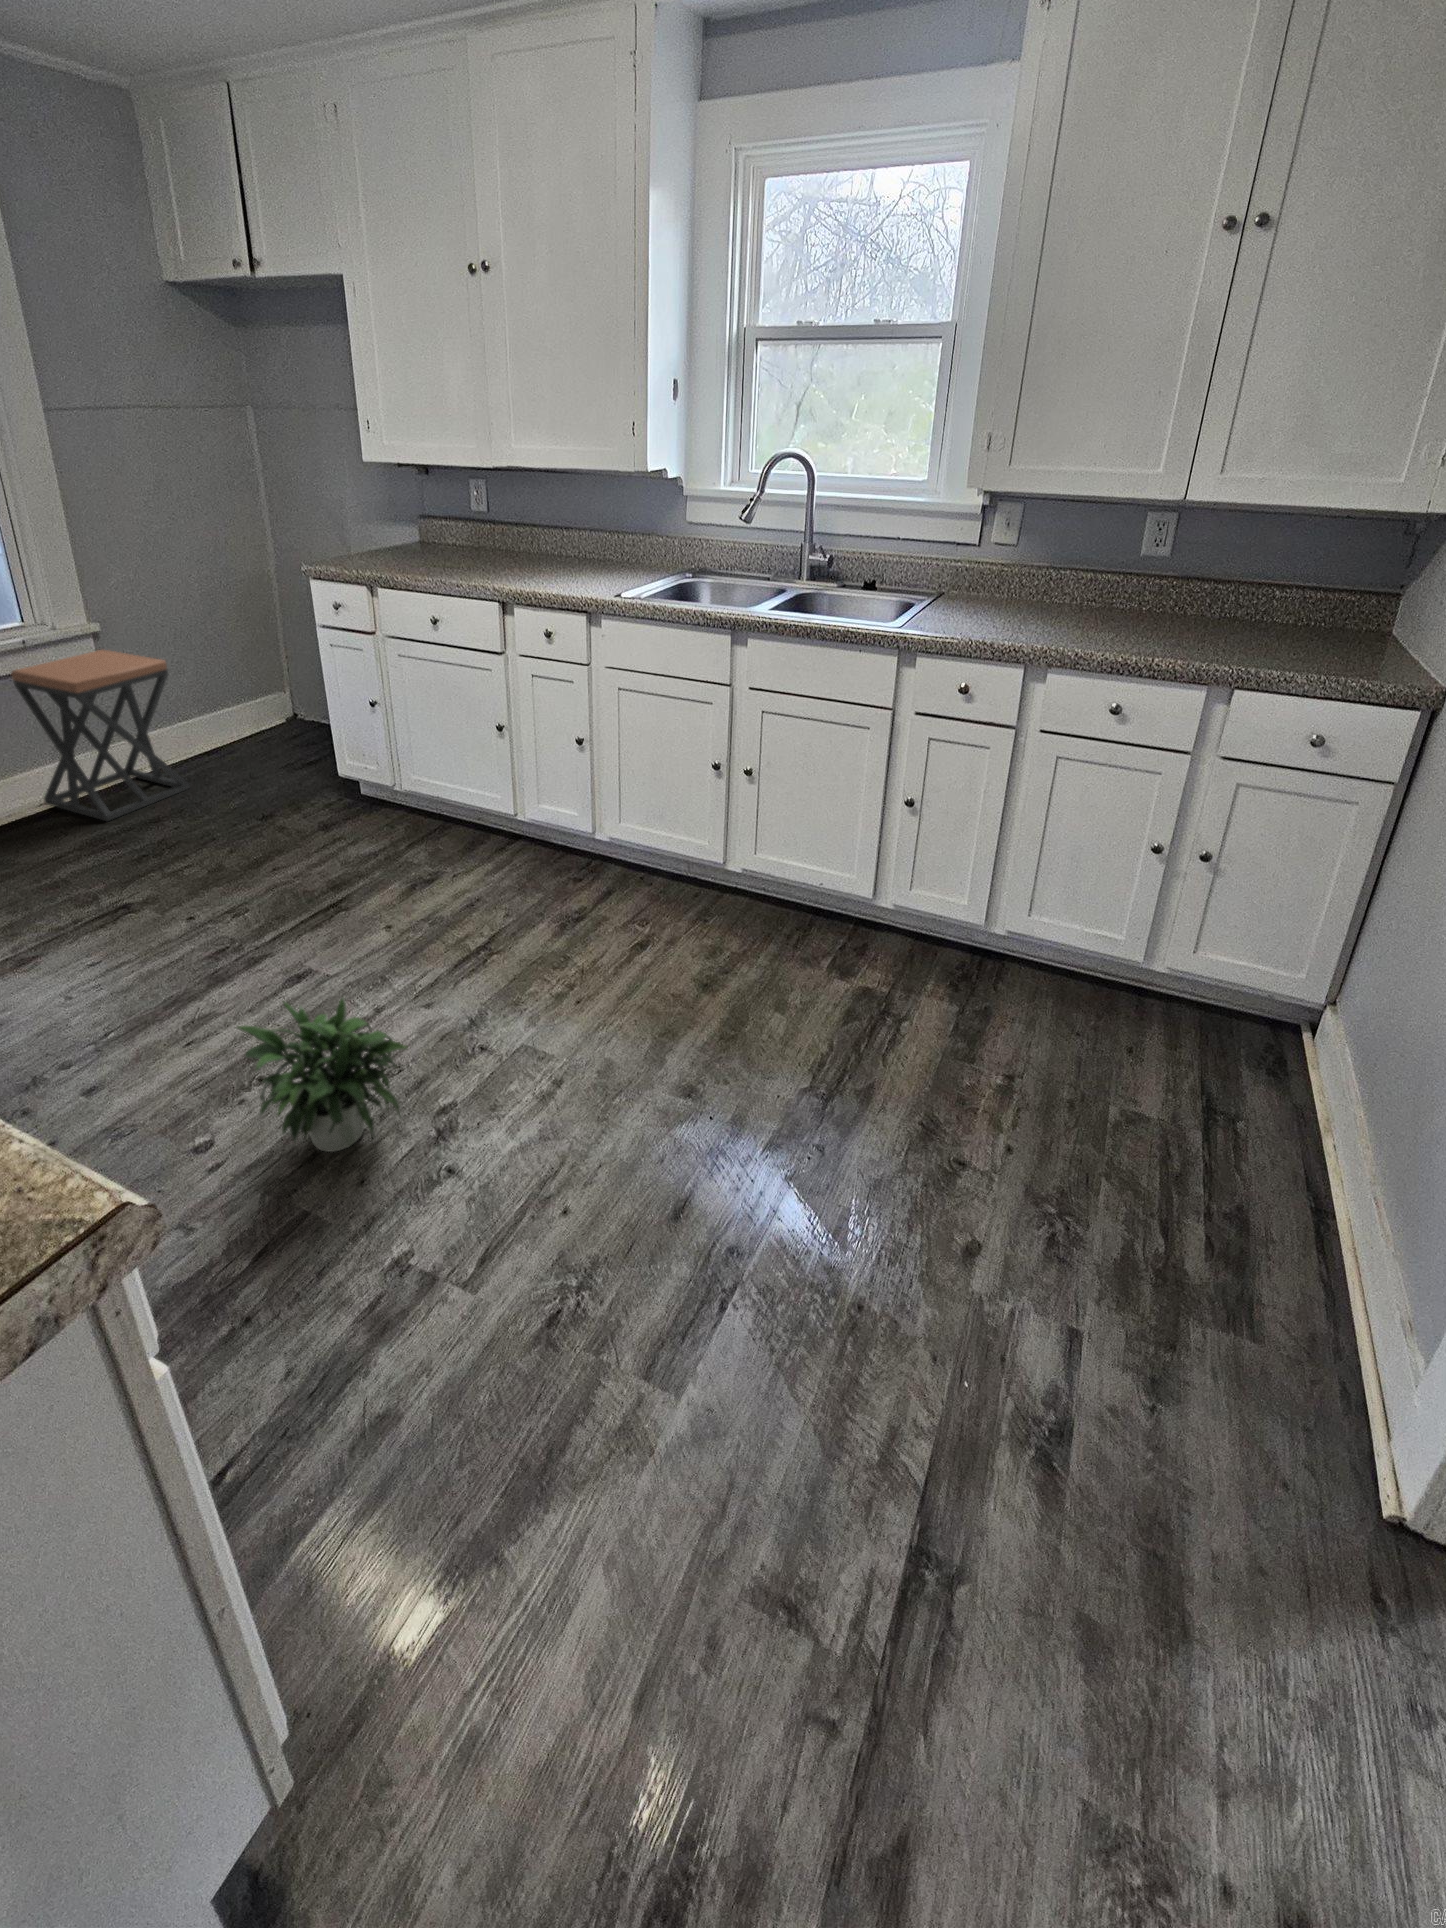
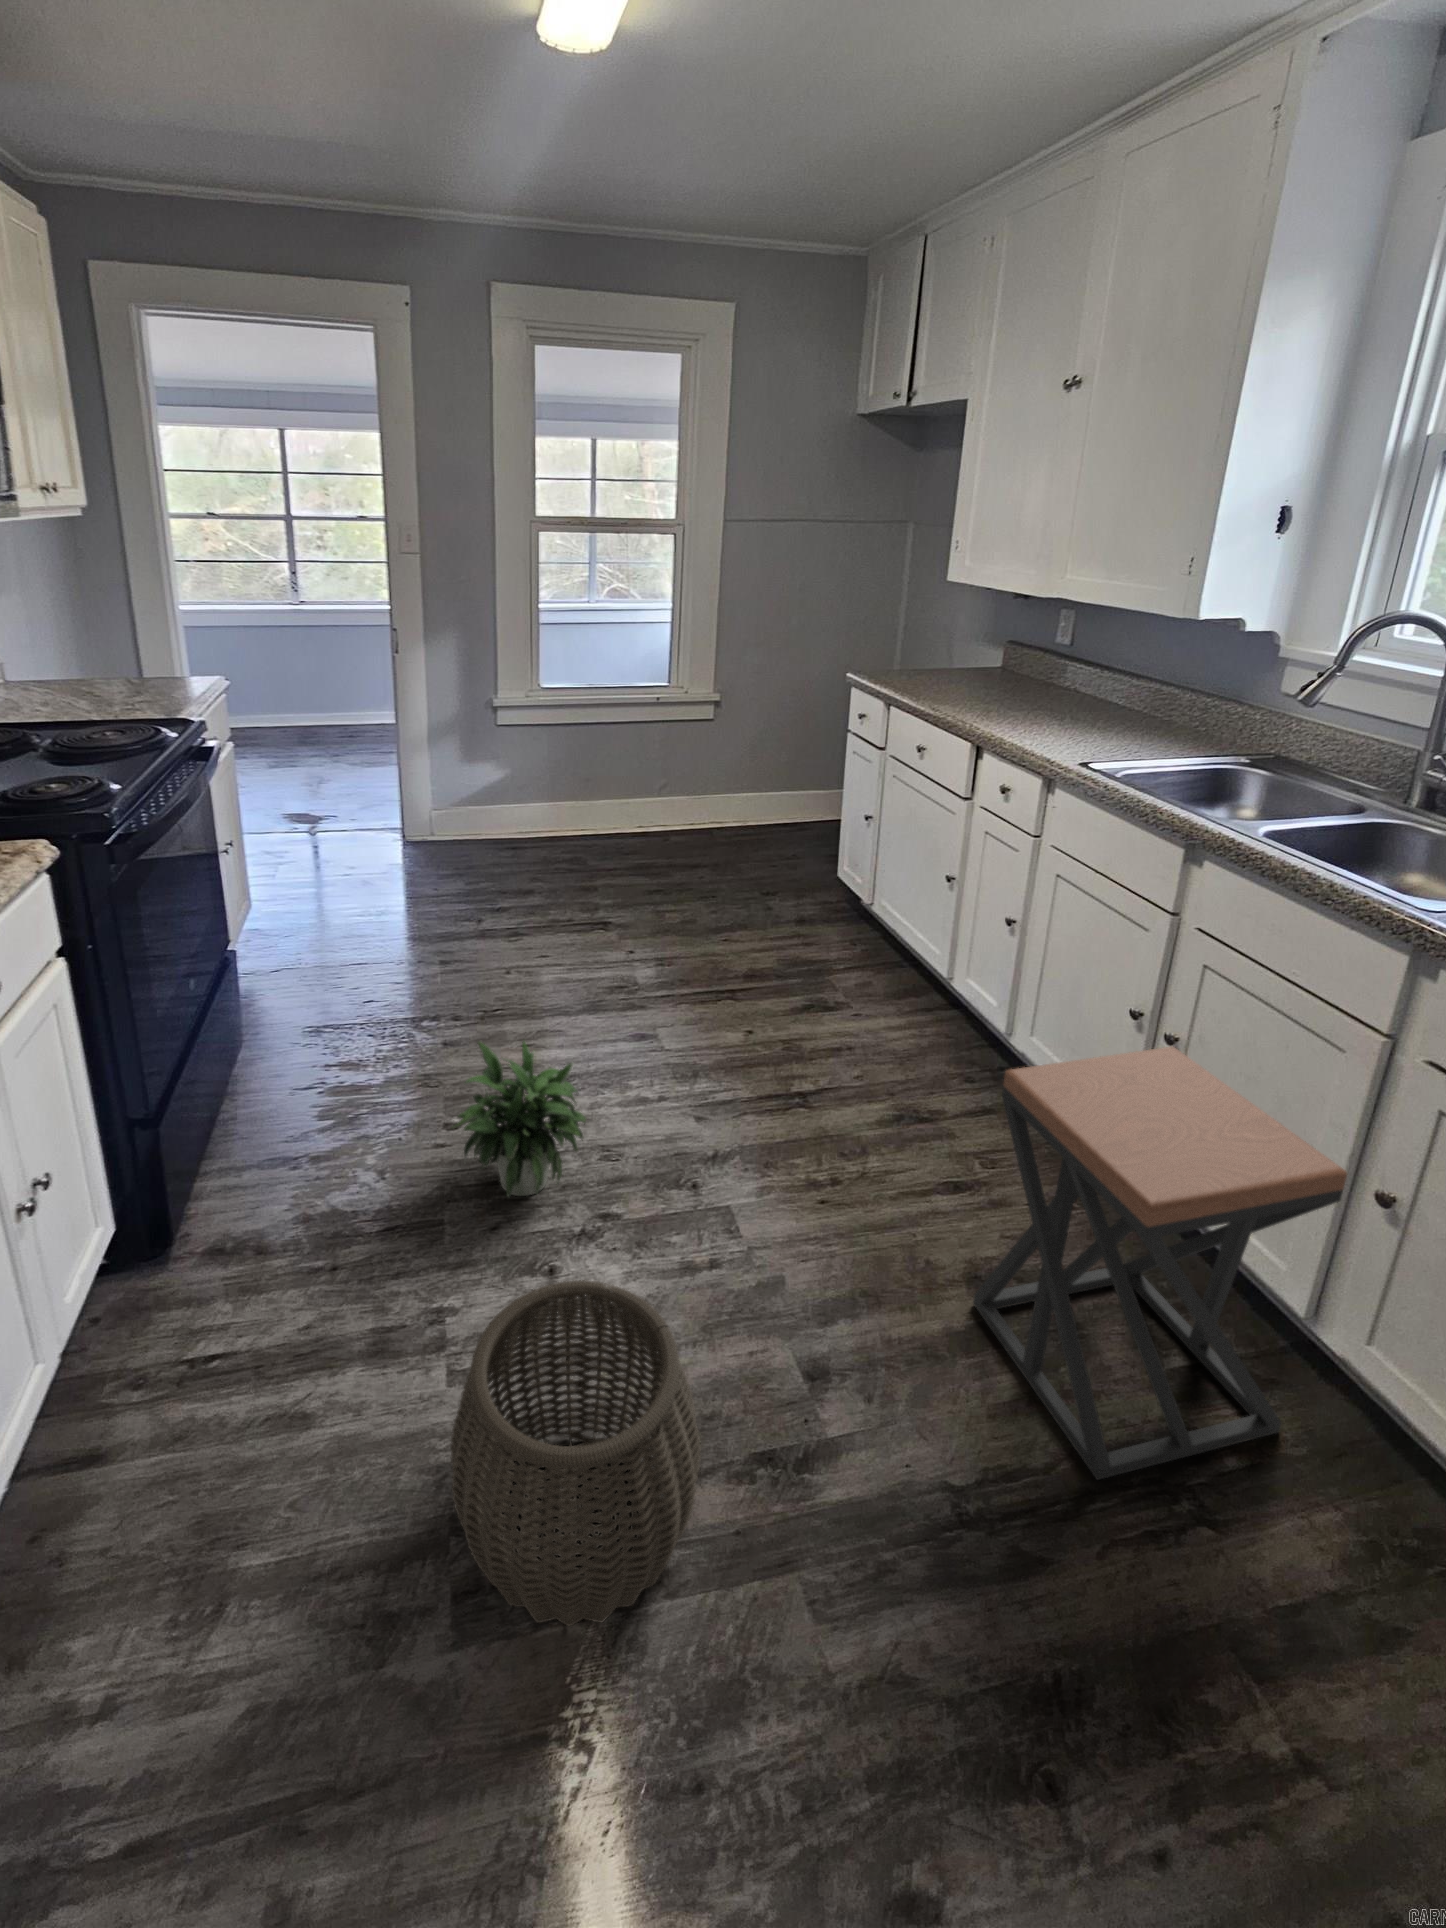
stool: present [11,650,190,821] -> present [973,1047,1347,1480]
woven basket: none [554,1081,769,1350] -> present [450,1280,701,1626]

